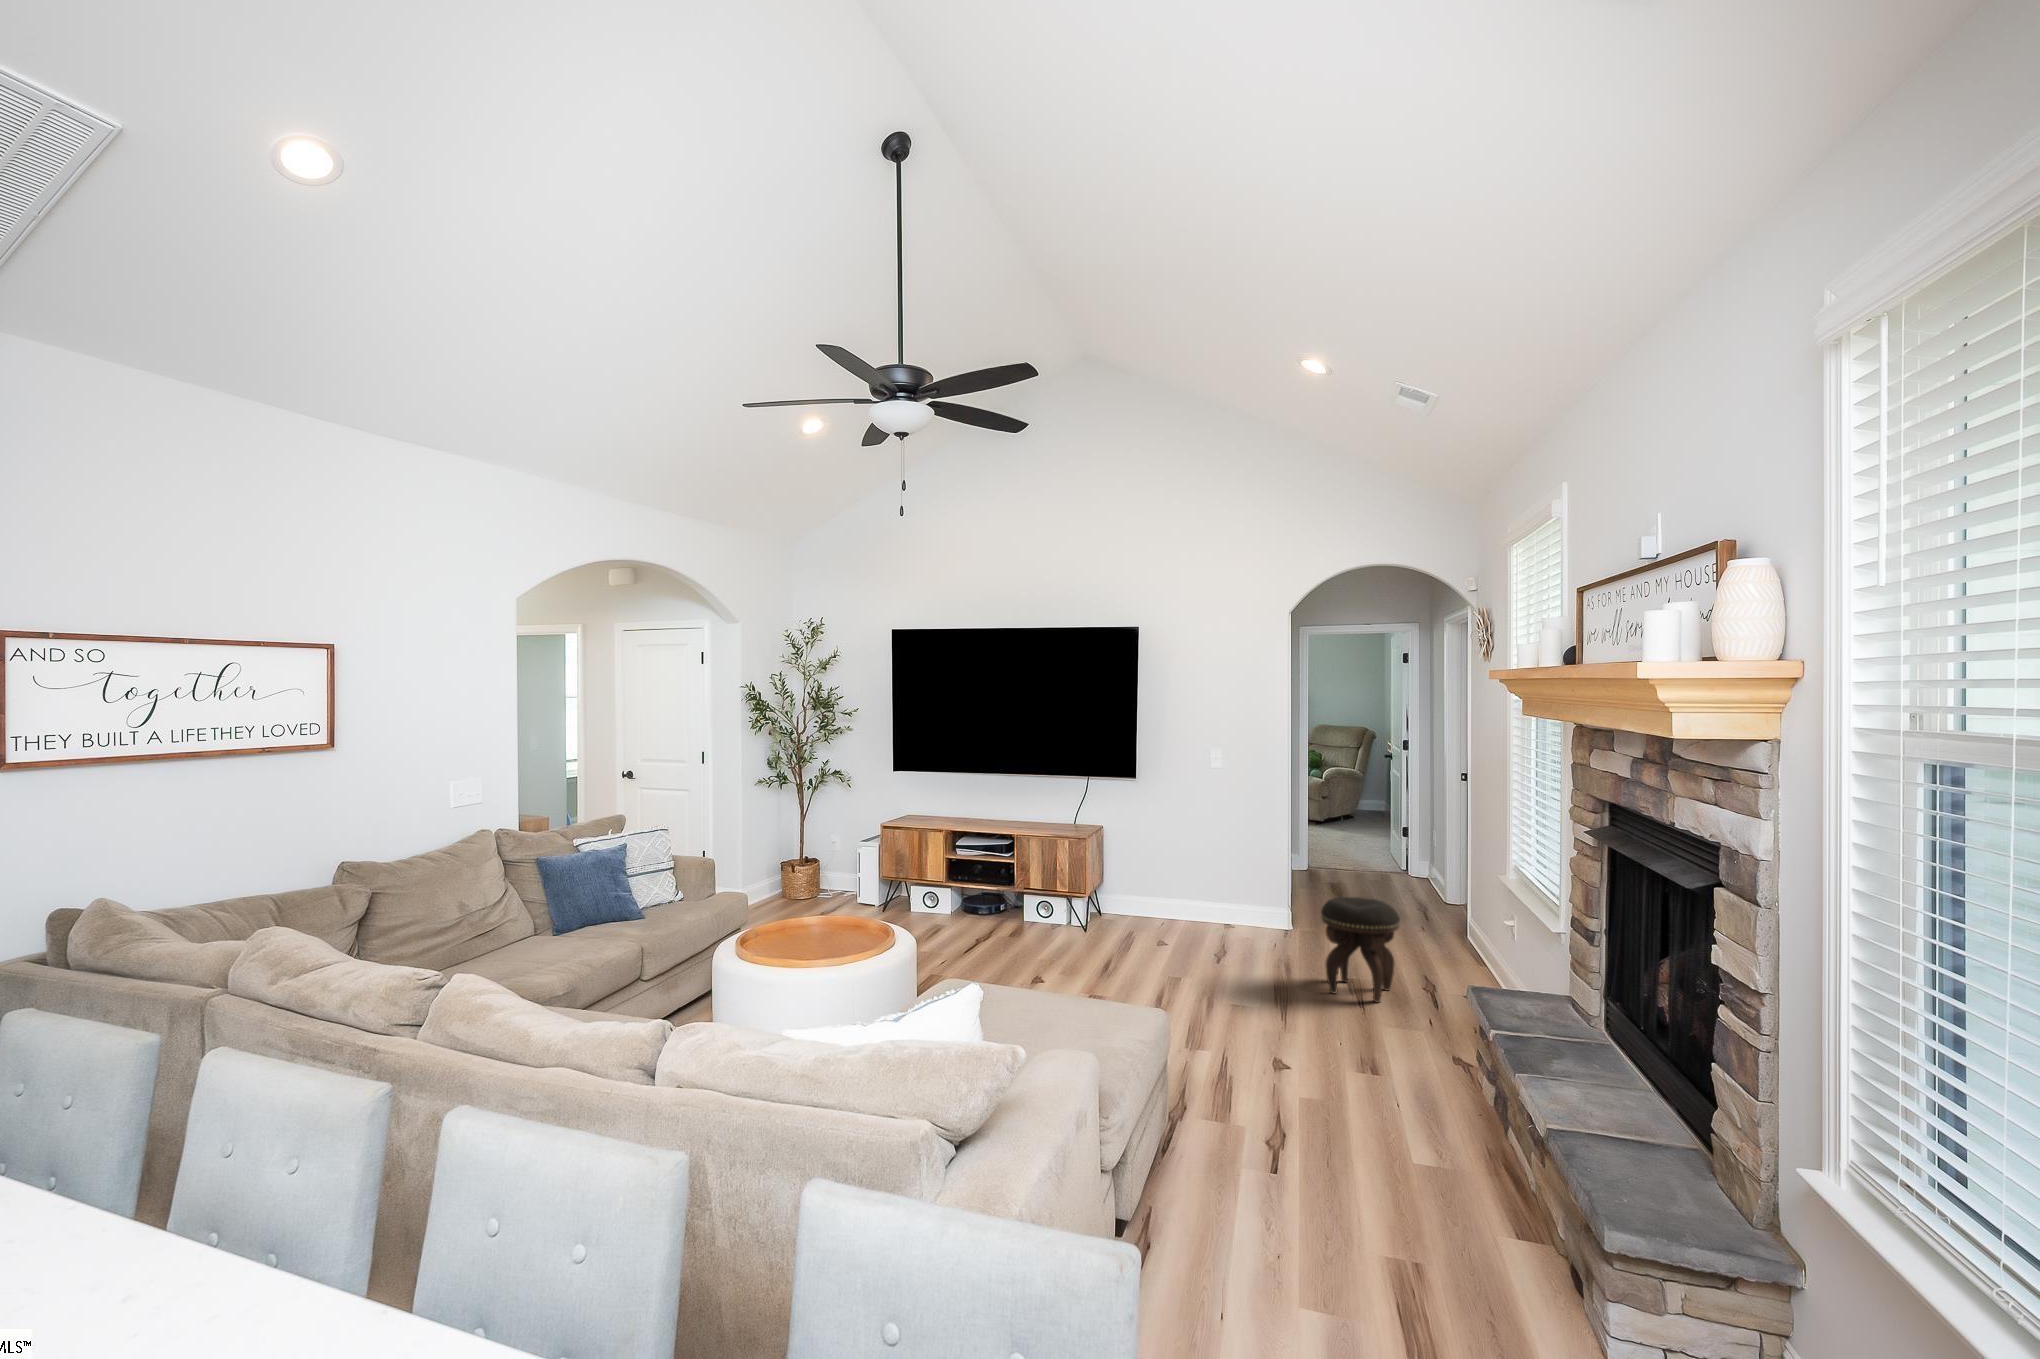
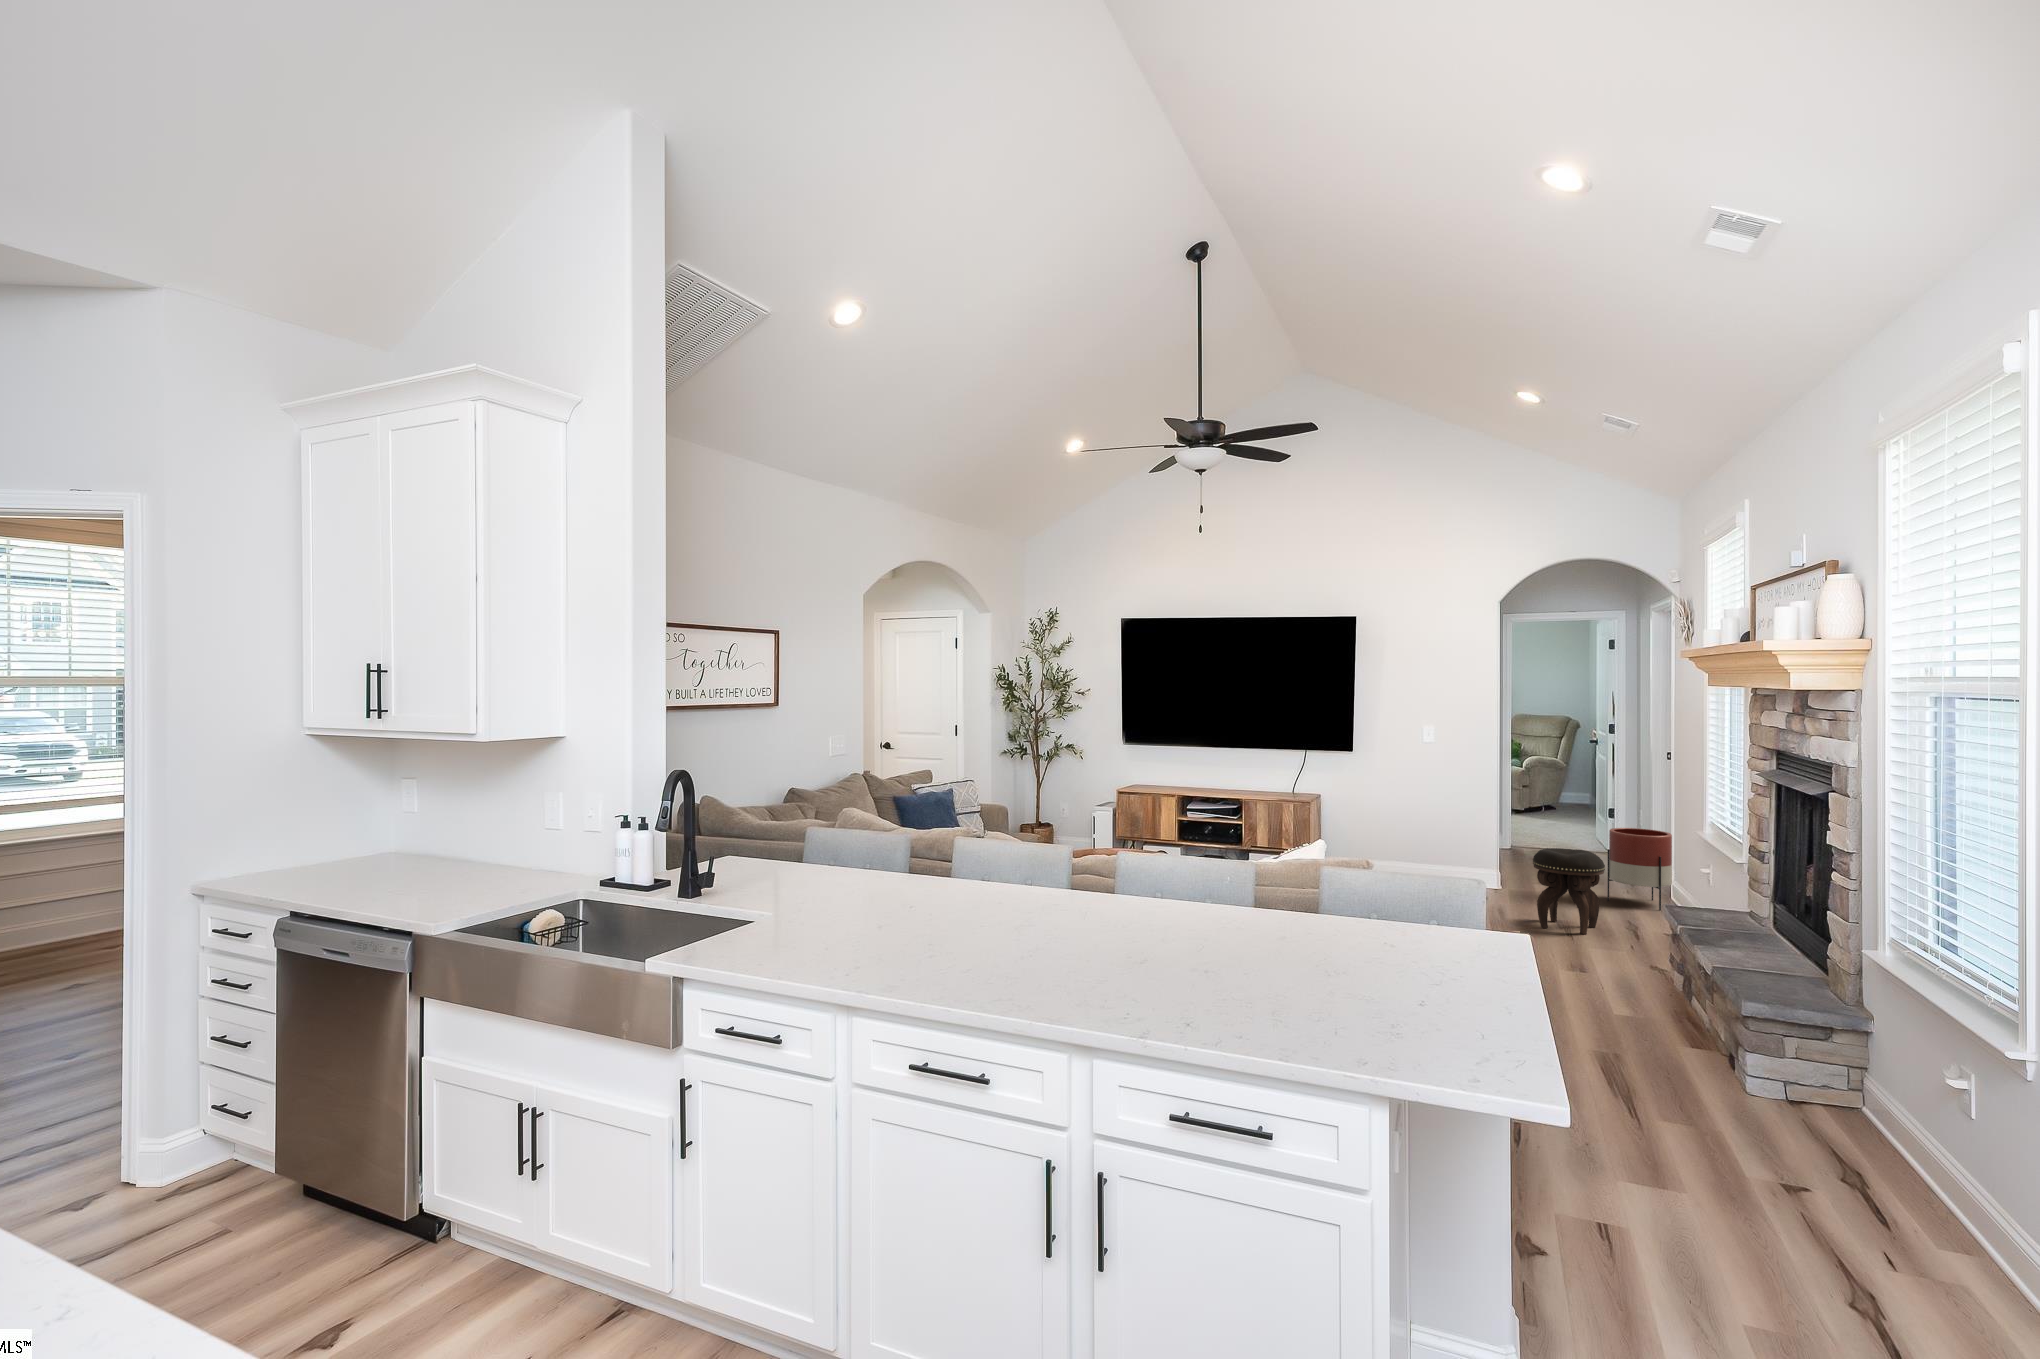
planter: none [1403,862,1471,959] -> present [1607,828,1672,910]

